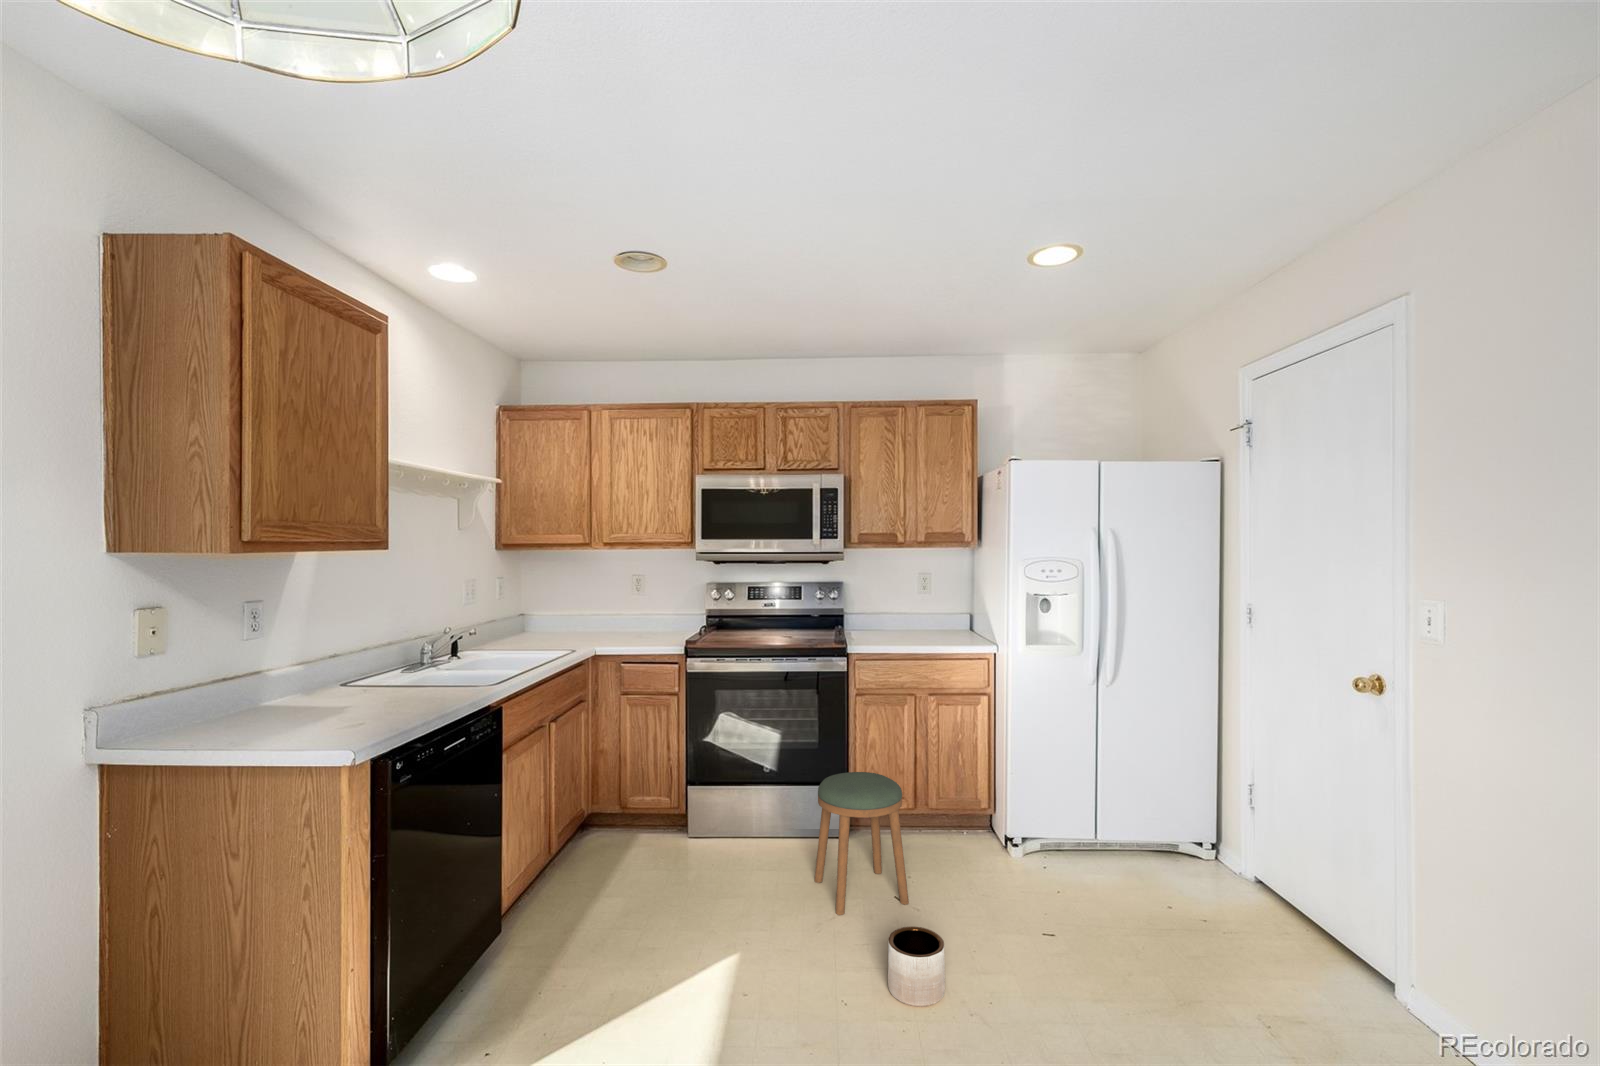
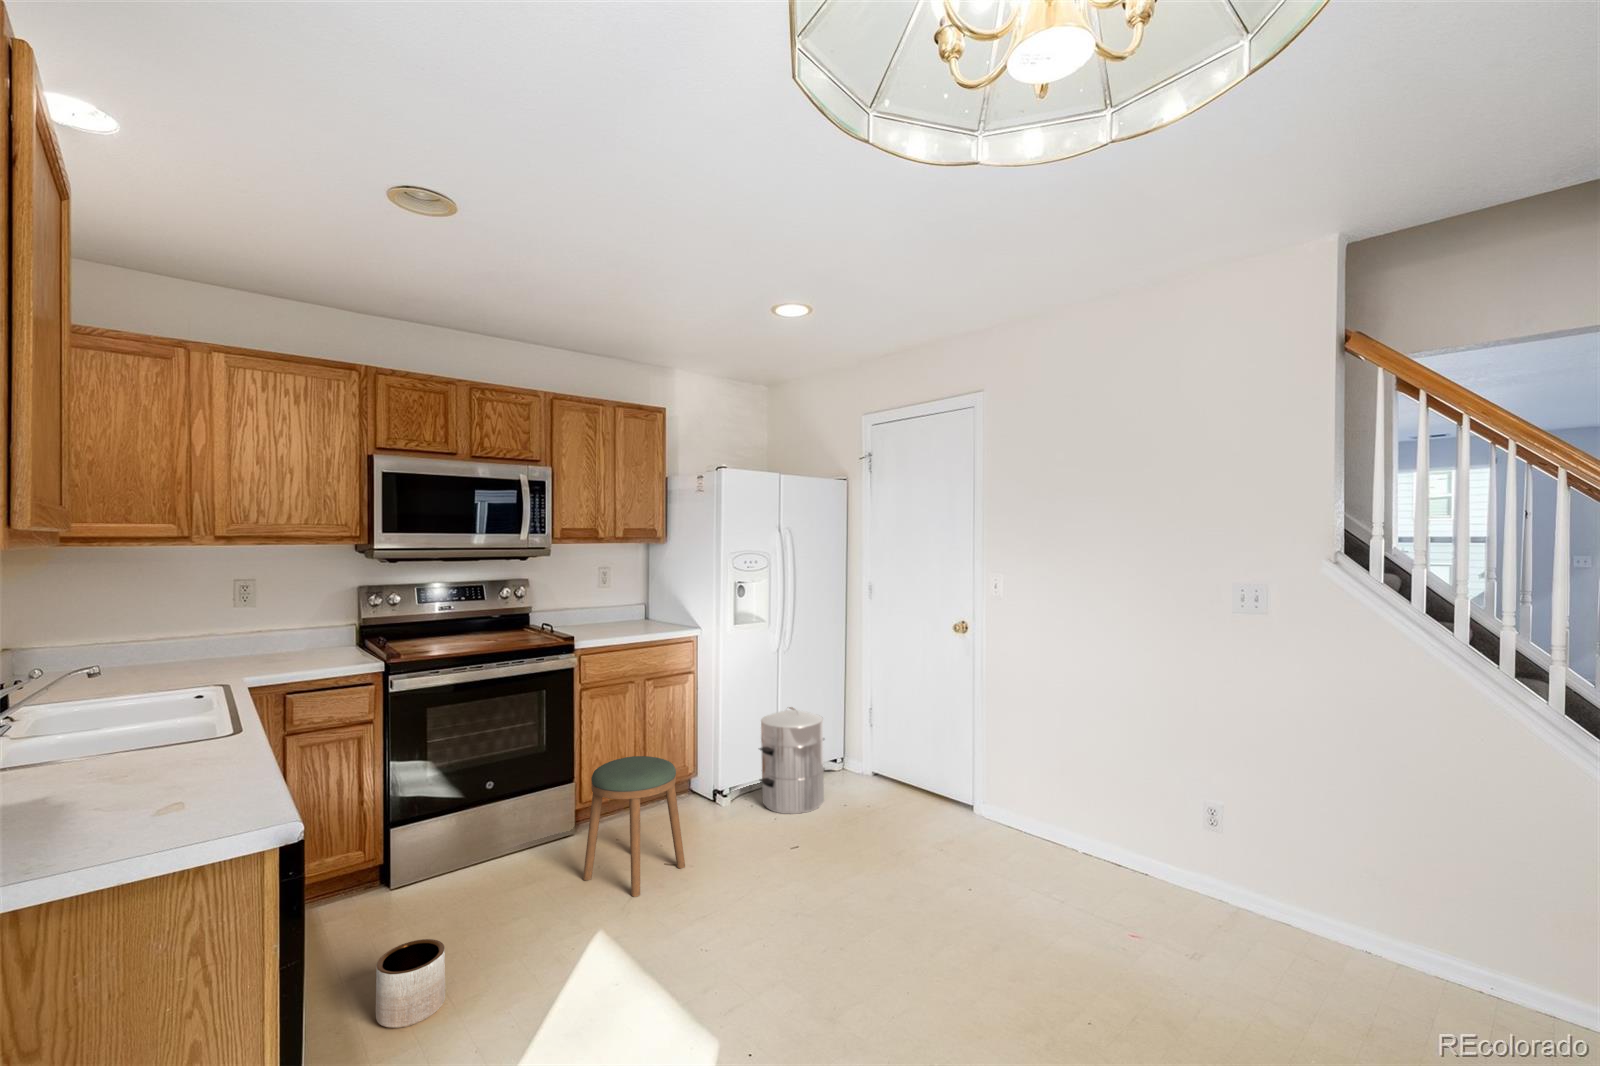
waste bin: none [1044,757,1142,895] -> present [760,707,825,814]
planter: present [888,927,945,1007] -> present [376,939,445,1028]

